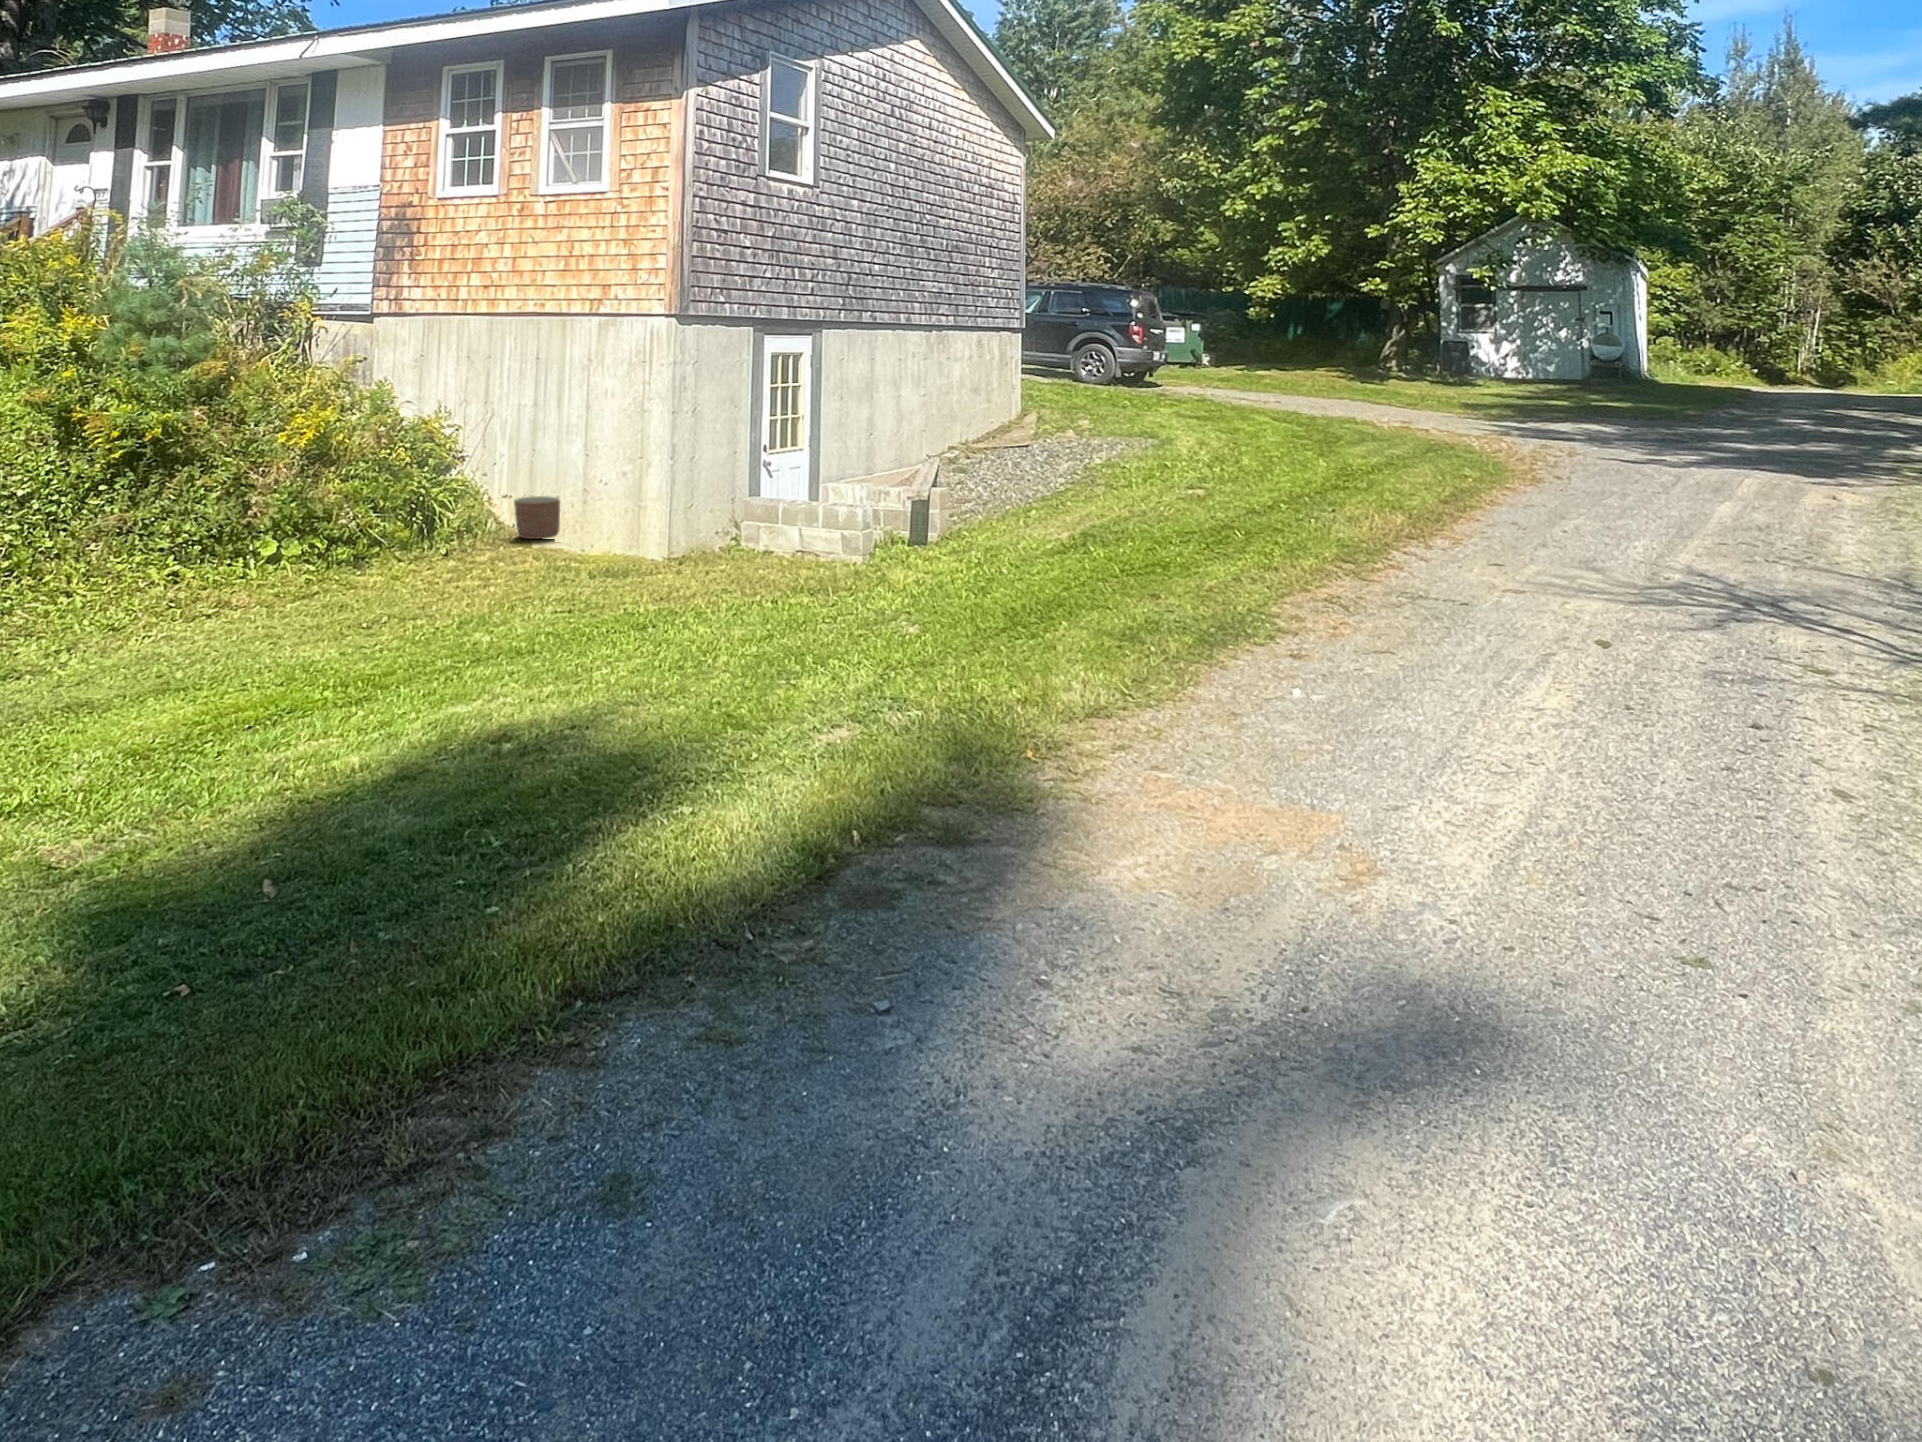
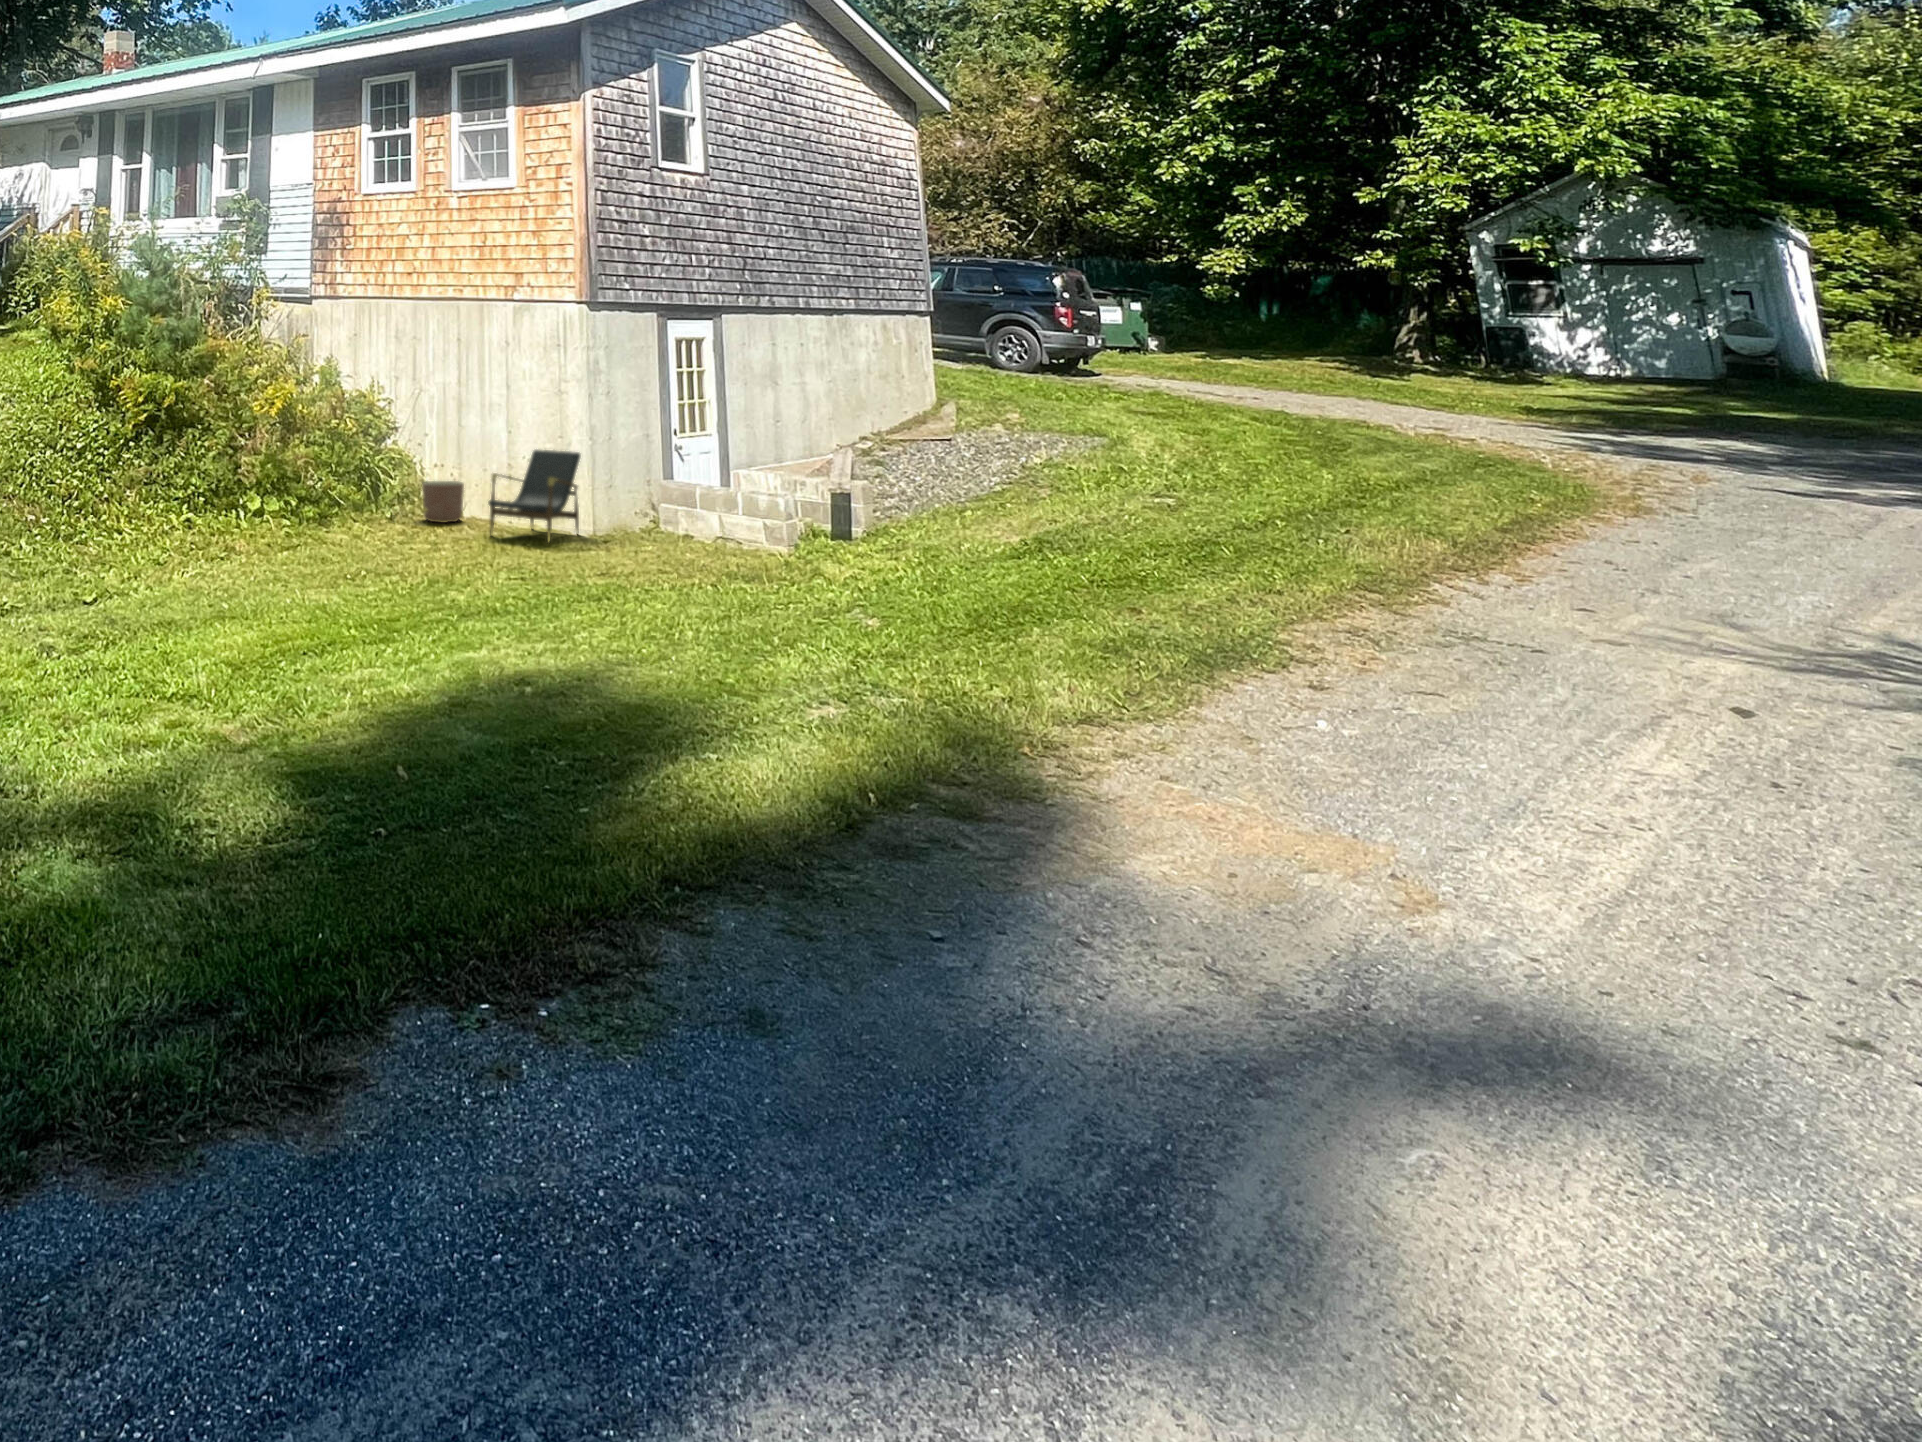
lounge chair: none [580,467,677,561] -> present [488,450,581,542]

